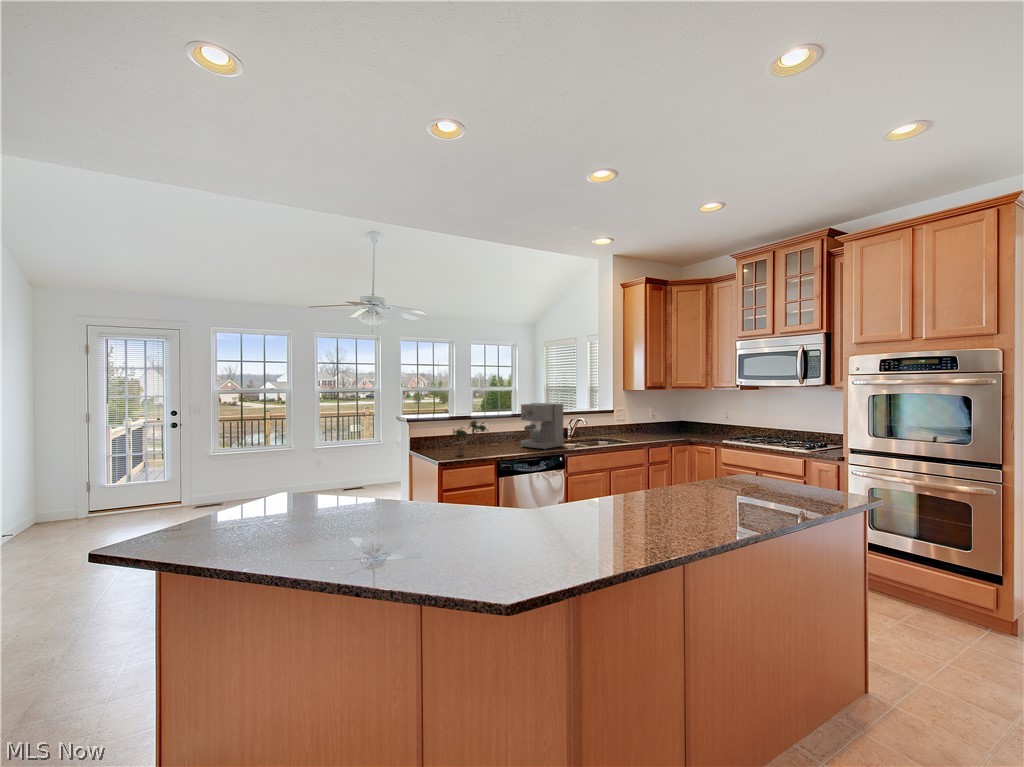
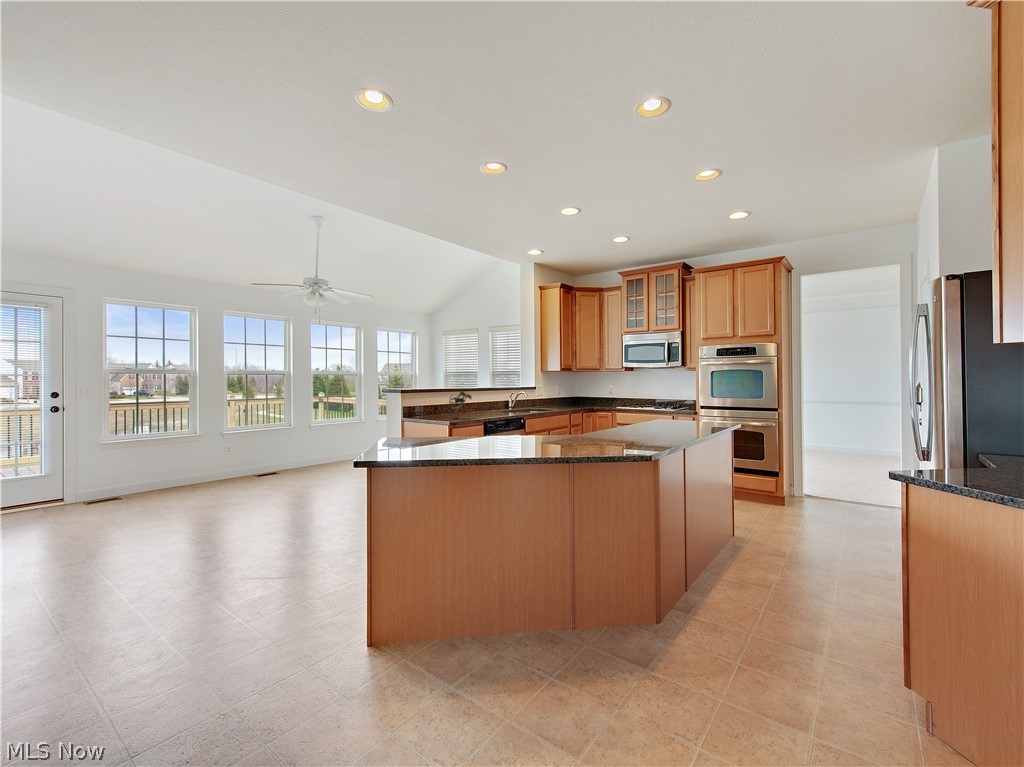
coffee maker: present [521,403,564,449] -> none [485,379,517,414]

